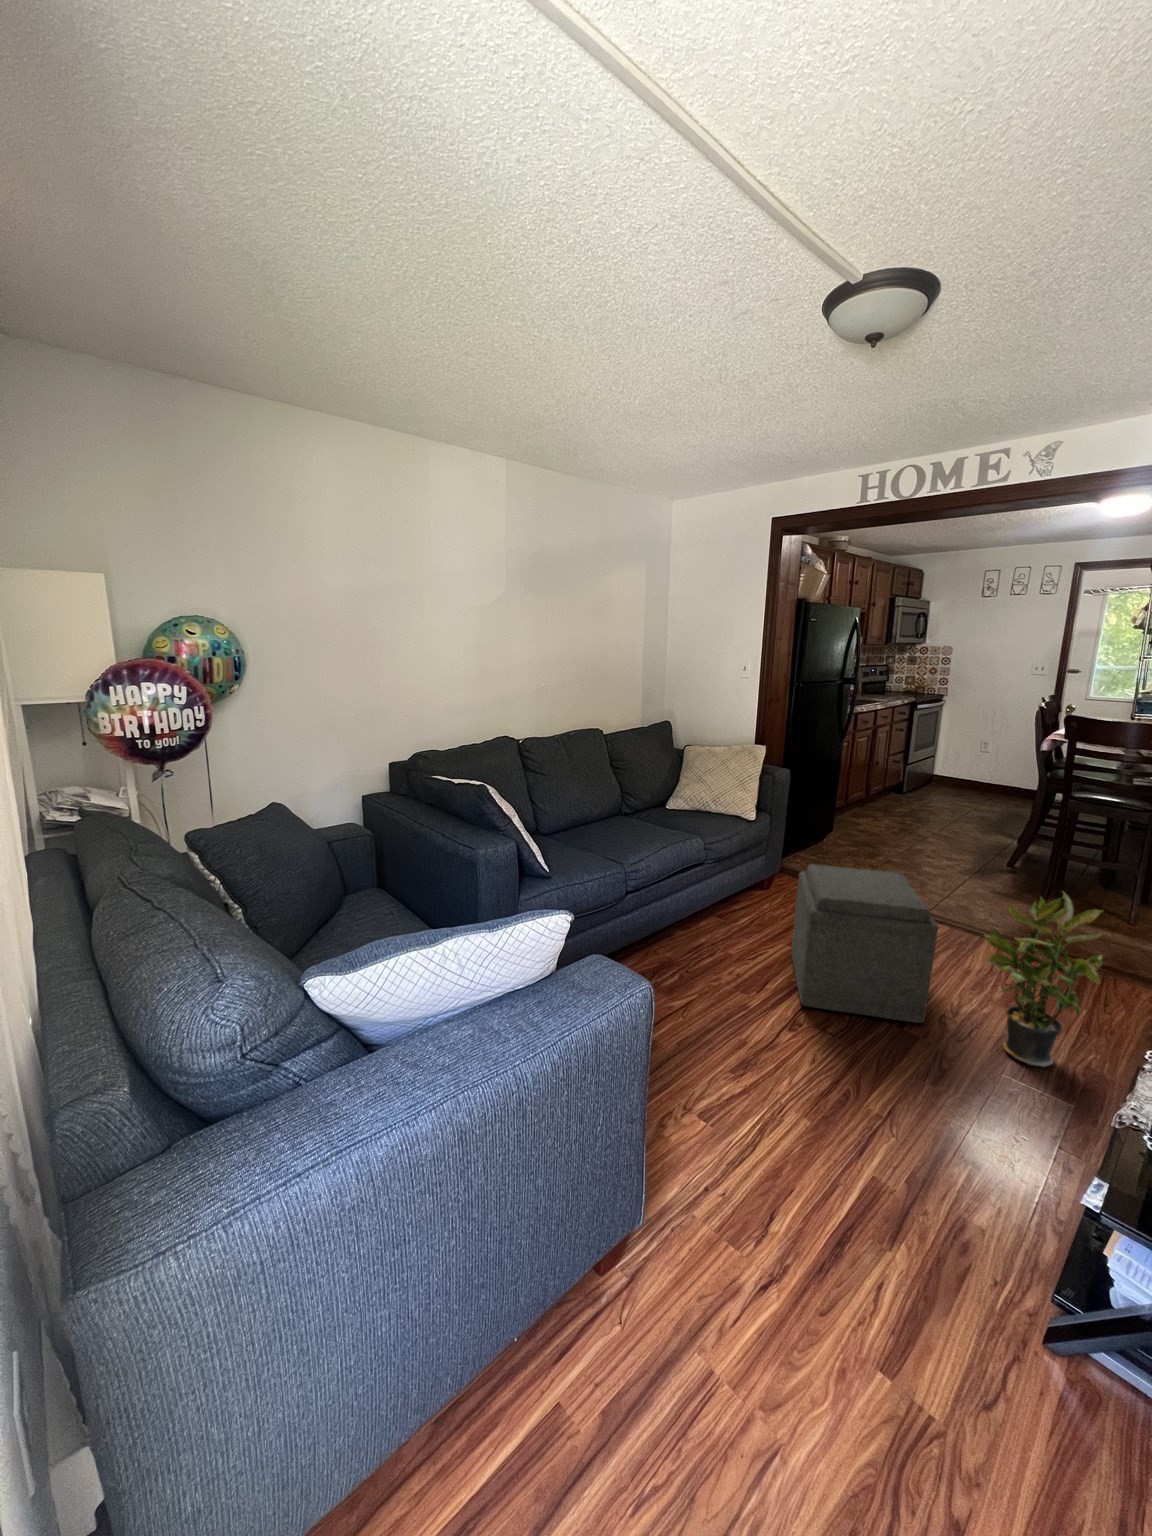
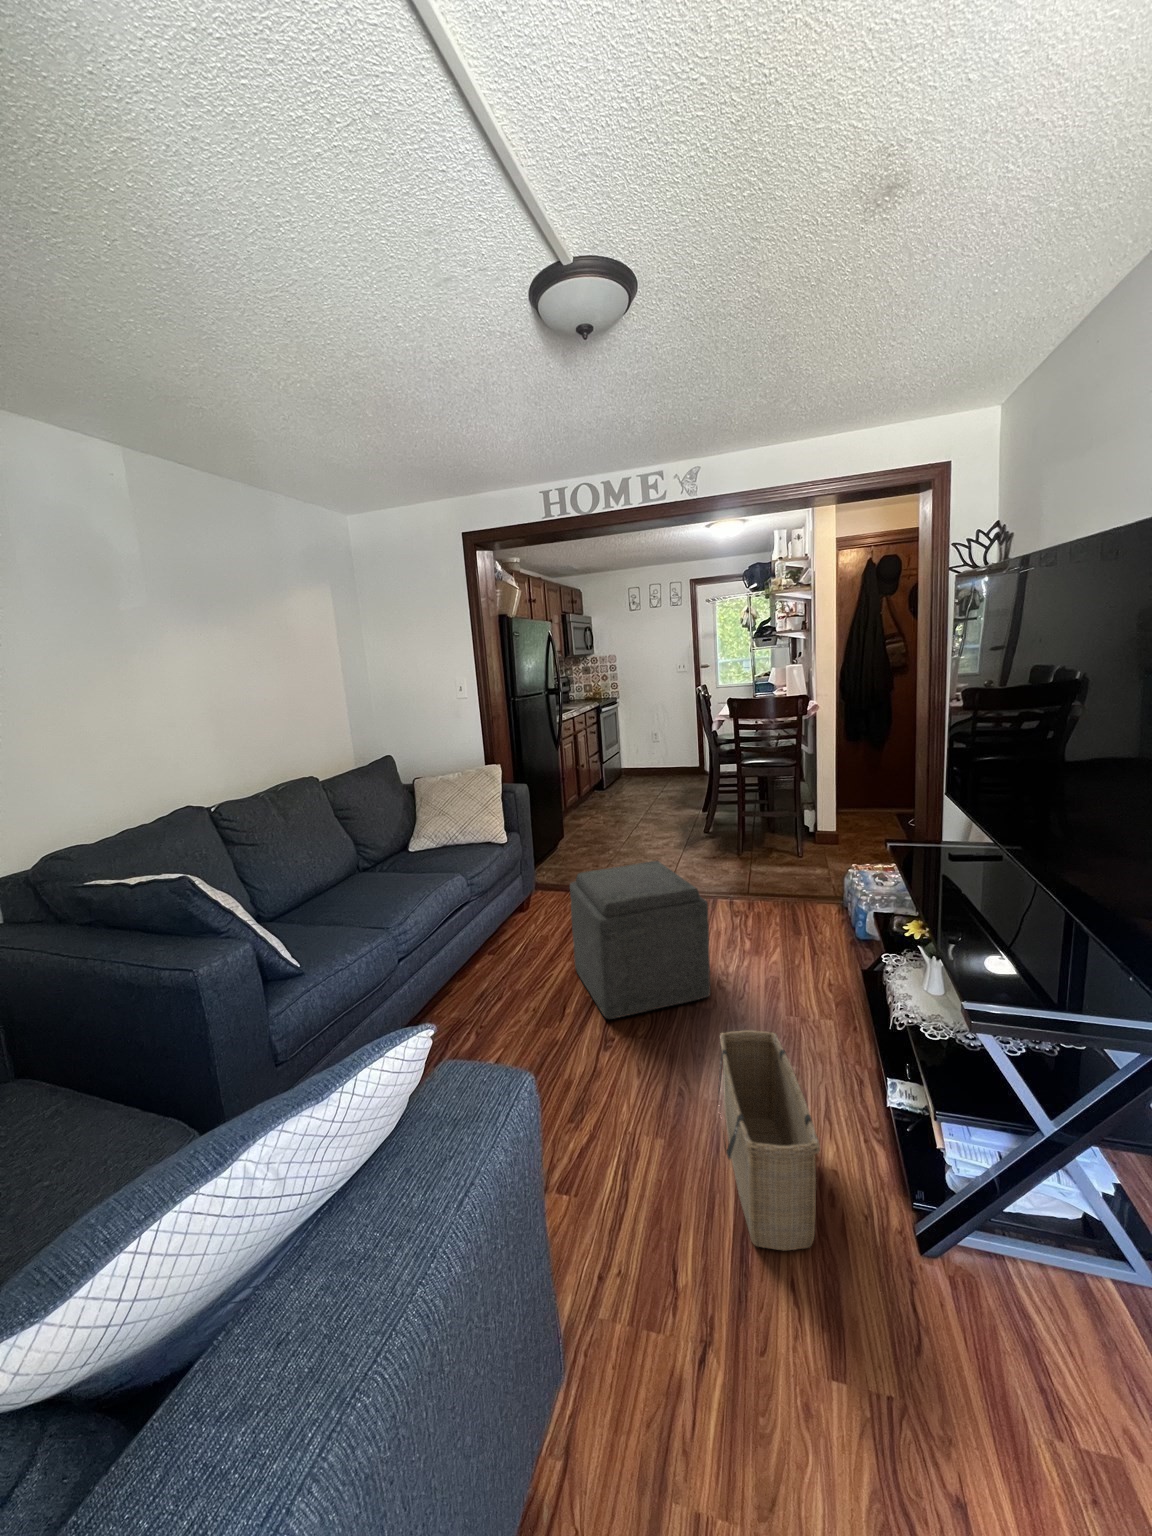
potted plant: present [984,893,1103,1067] -> none [742,843,832,1002]
basket: none [855,1049,954,1270] -> present [718,1030,820,1251]

